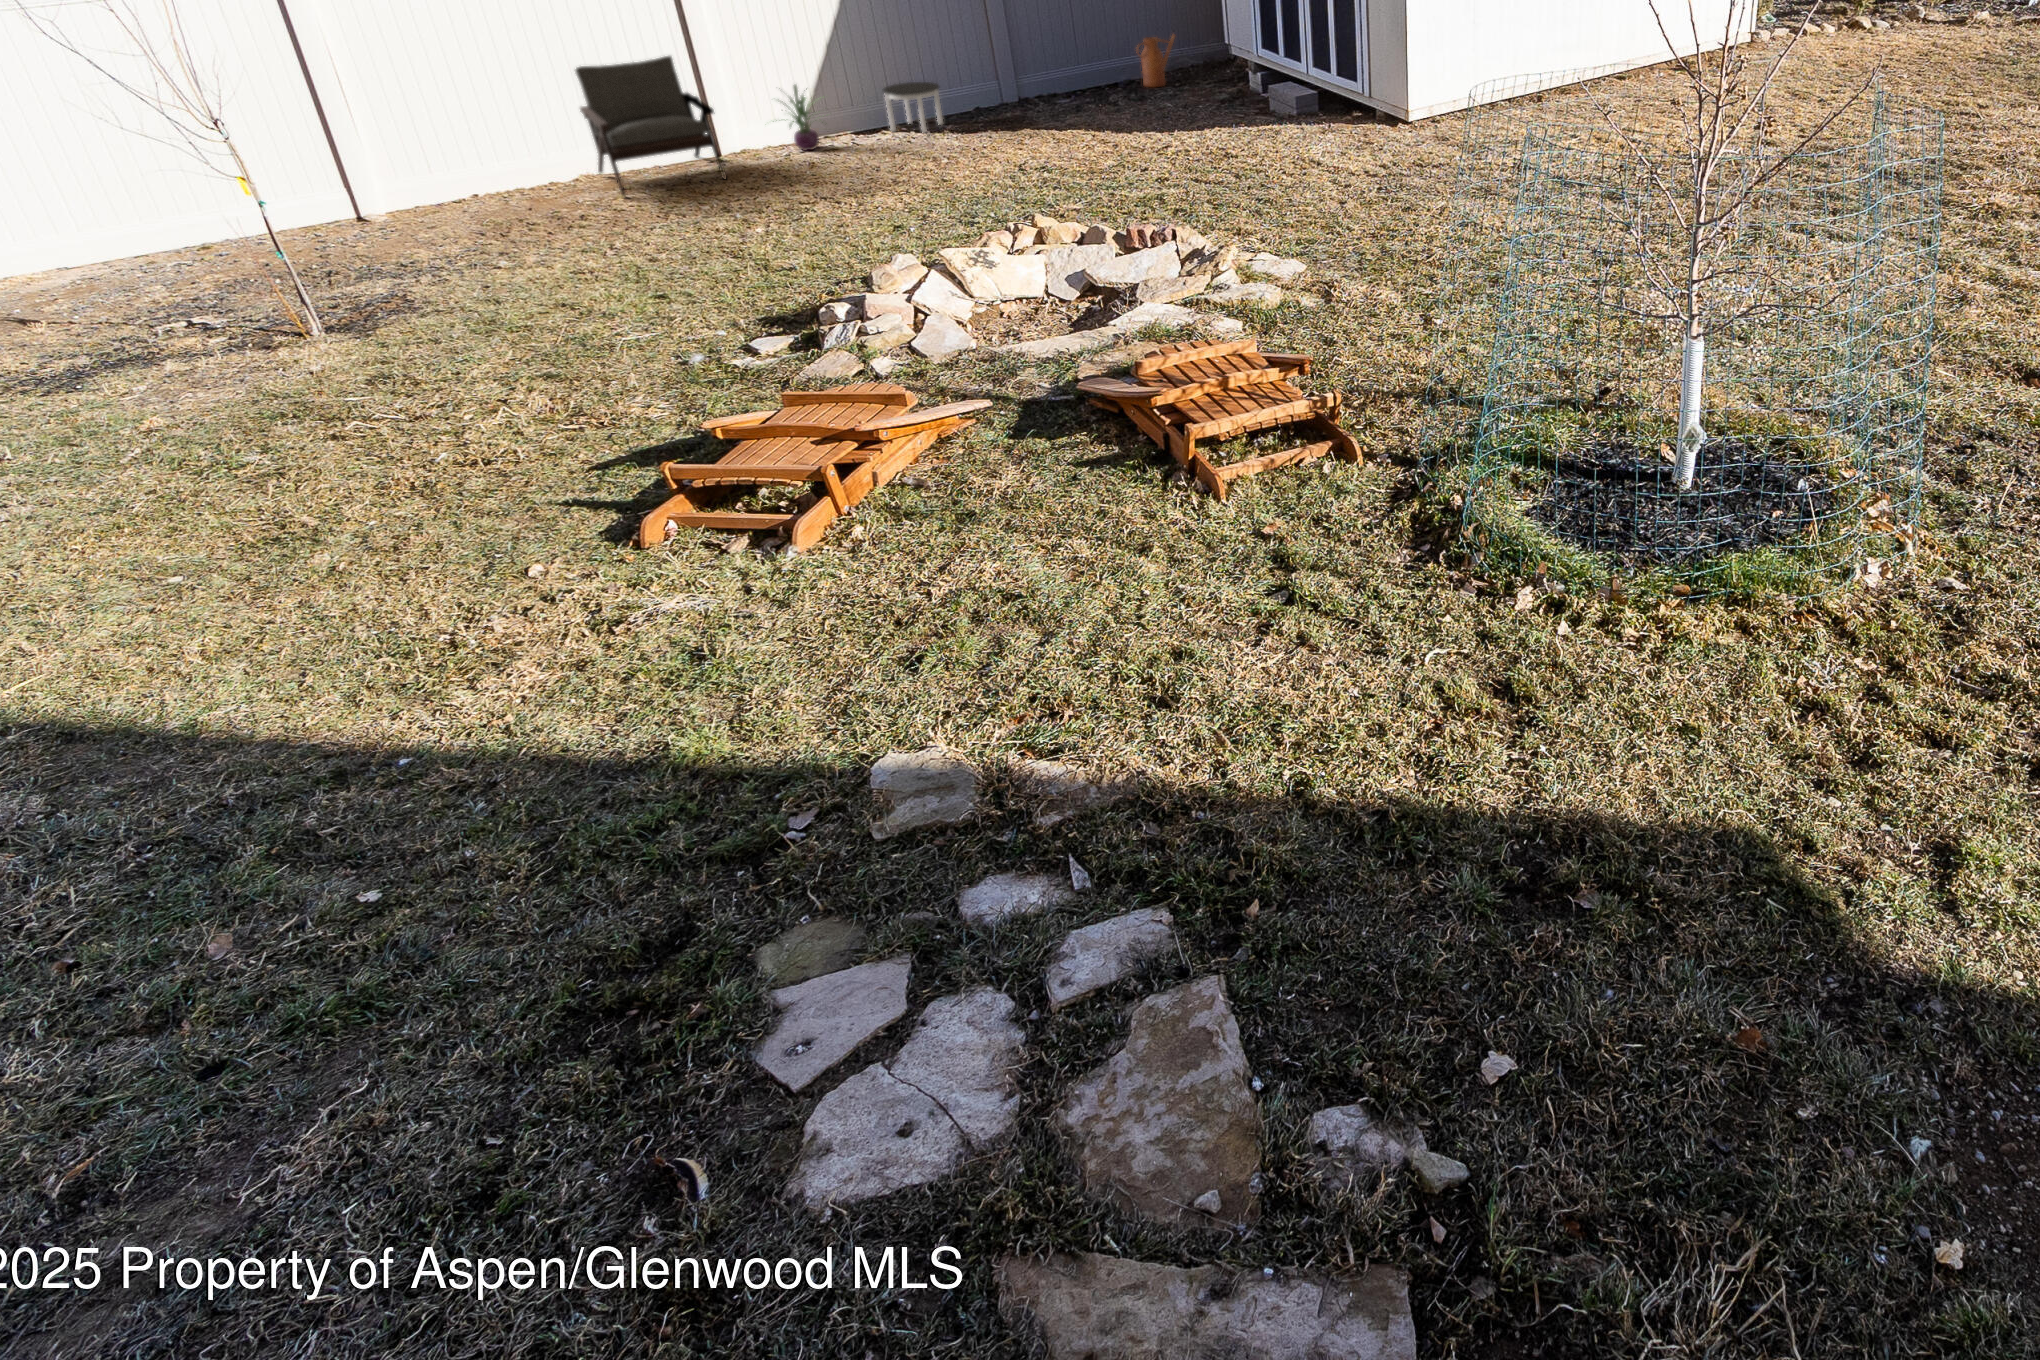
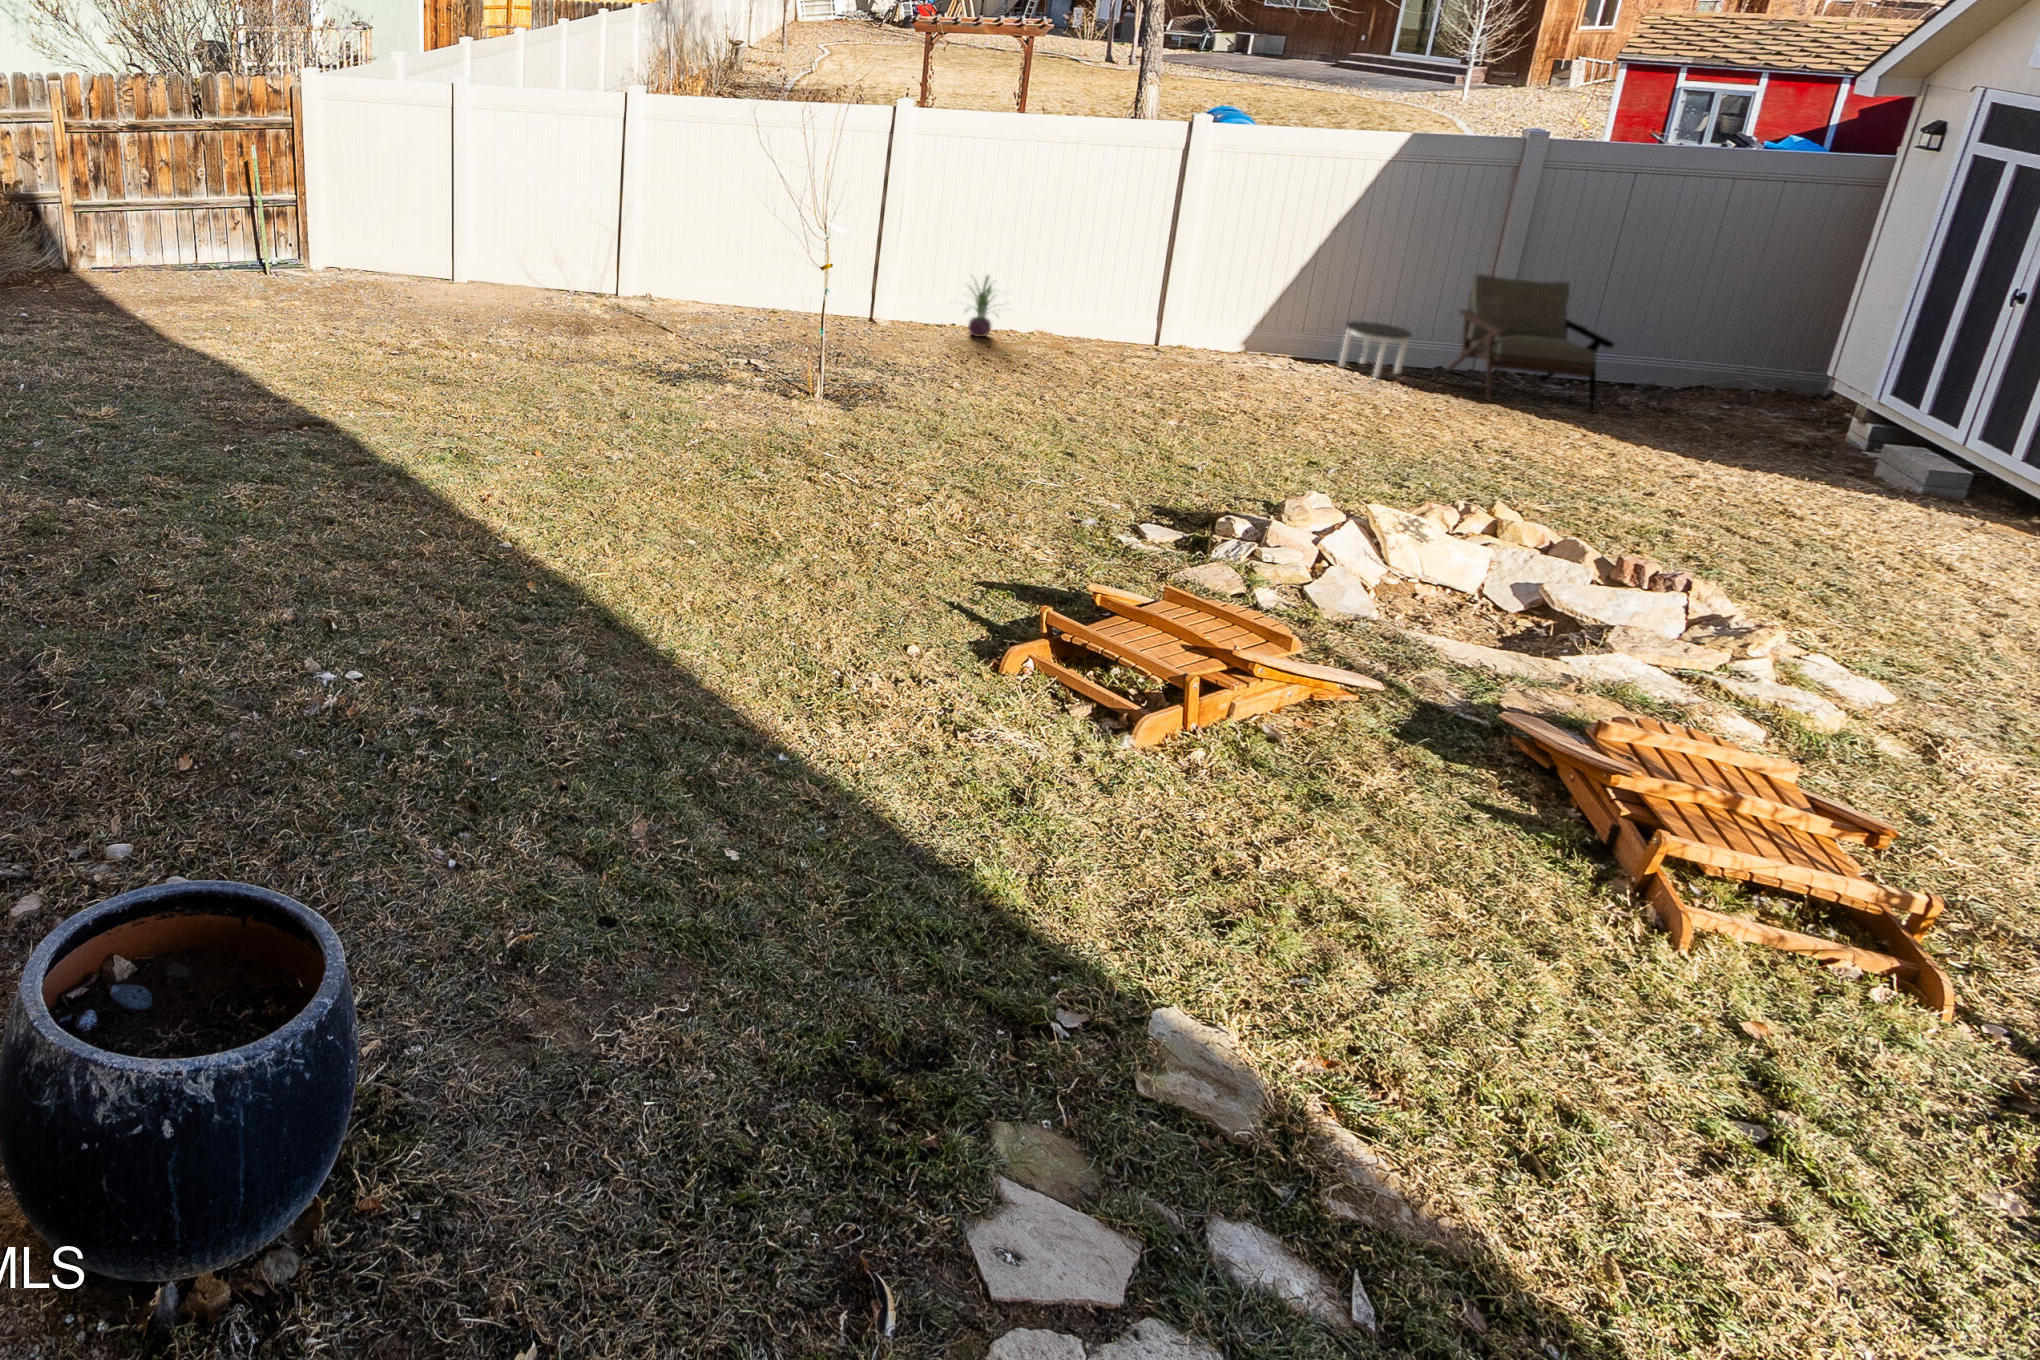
watering can: present [1137,35,1176,87] -> none [1679,341,1755,402]
armchair: present [575,56,727,197] -> present [1446,274,1614,412]
decorative plant: present [773,85,819,150] -> present [965,276,1000,337]

